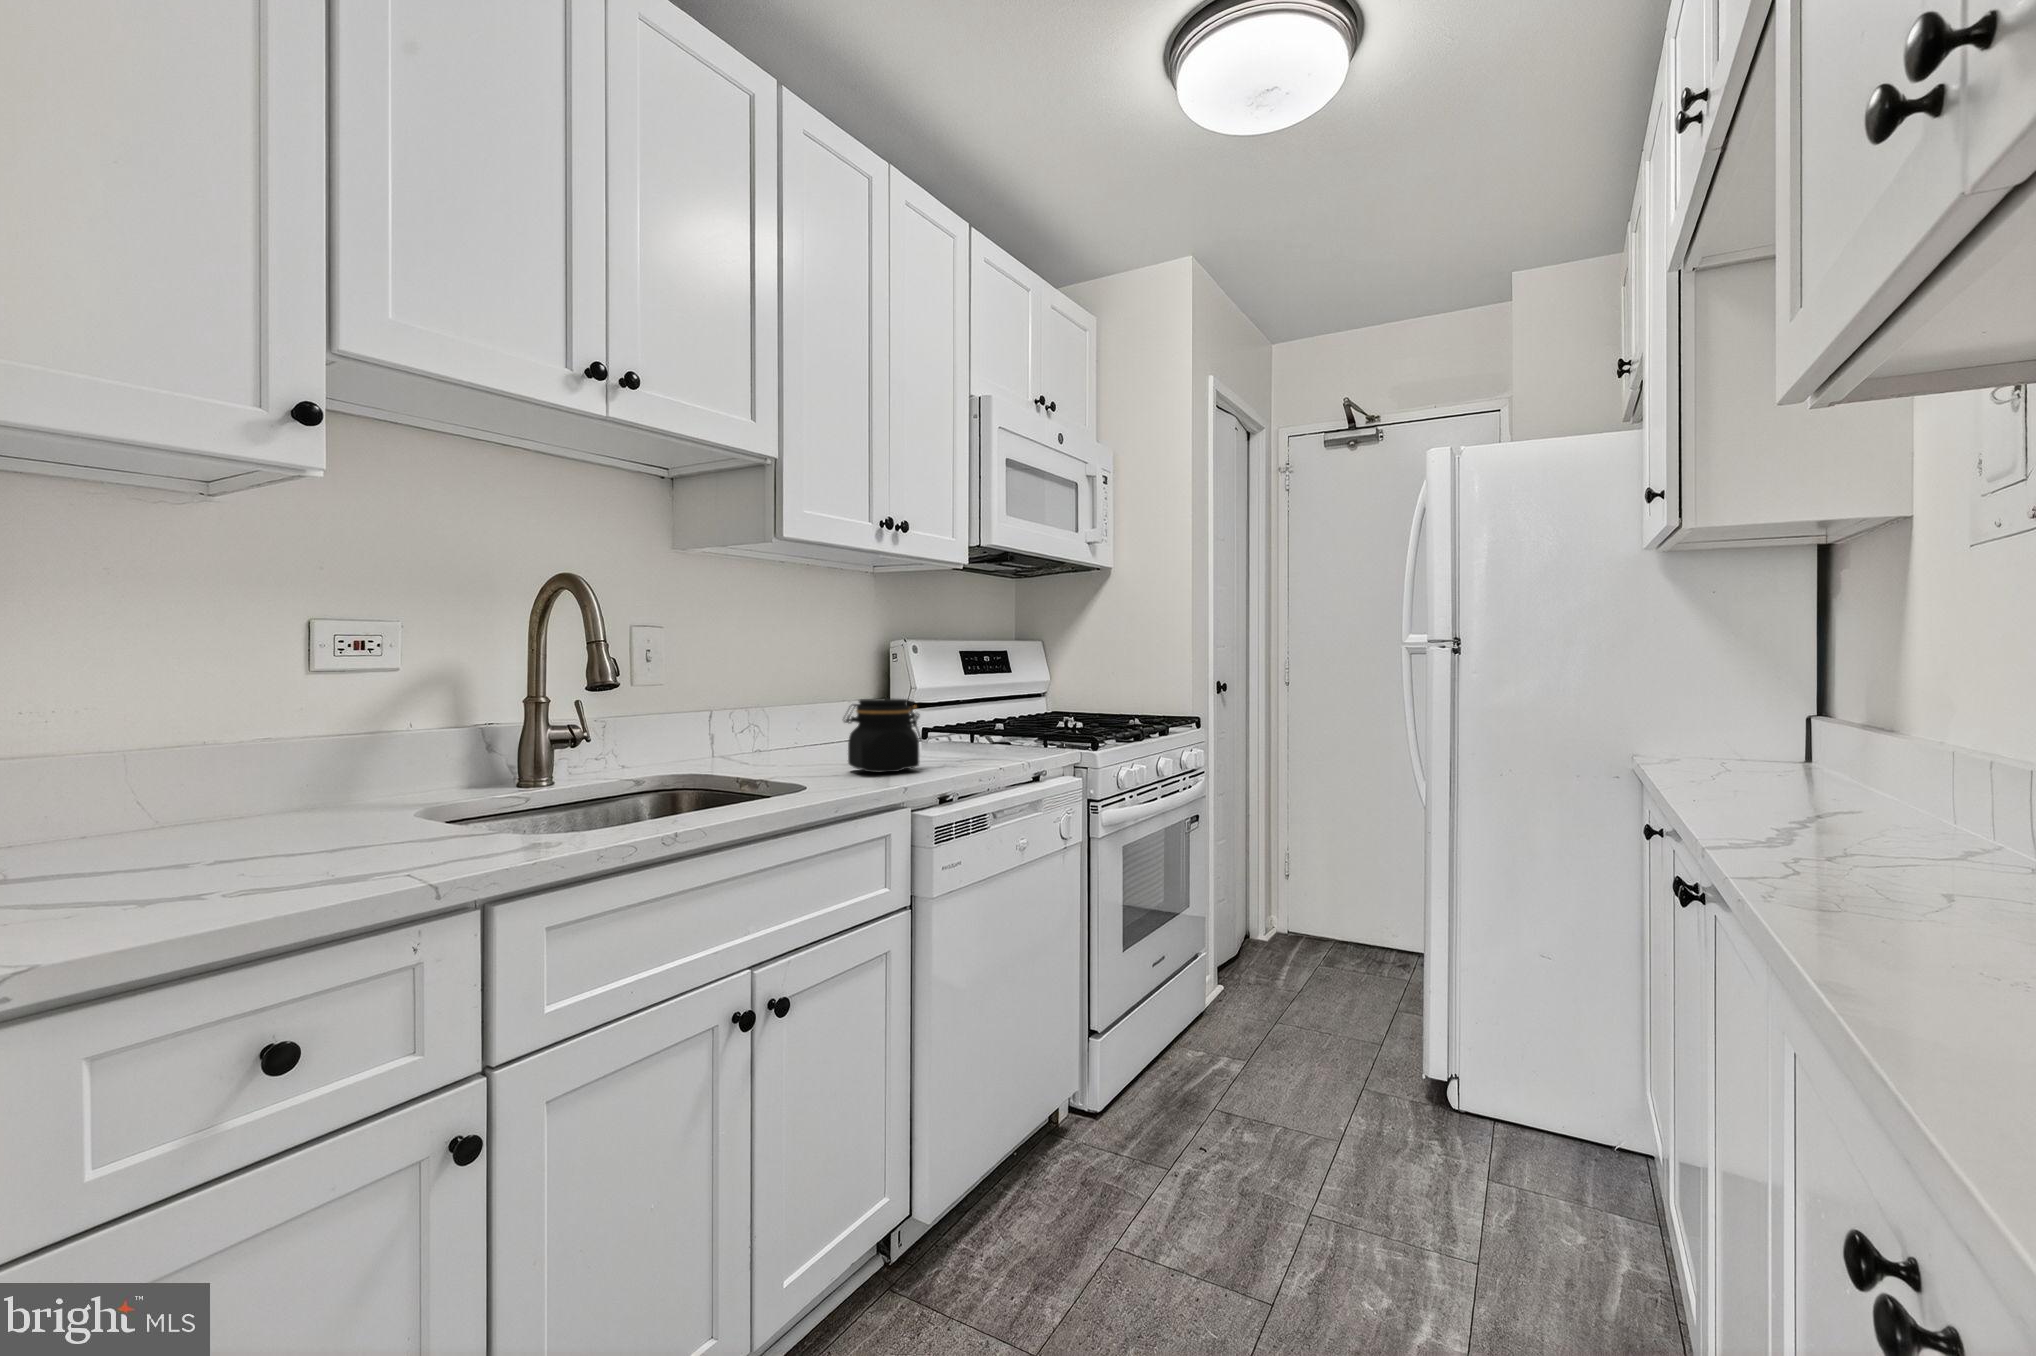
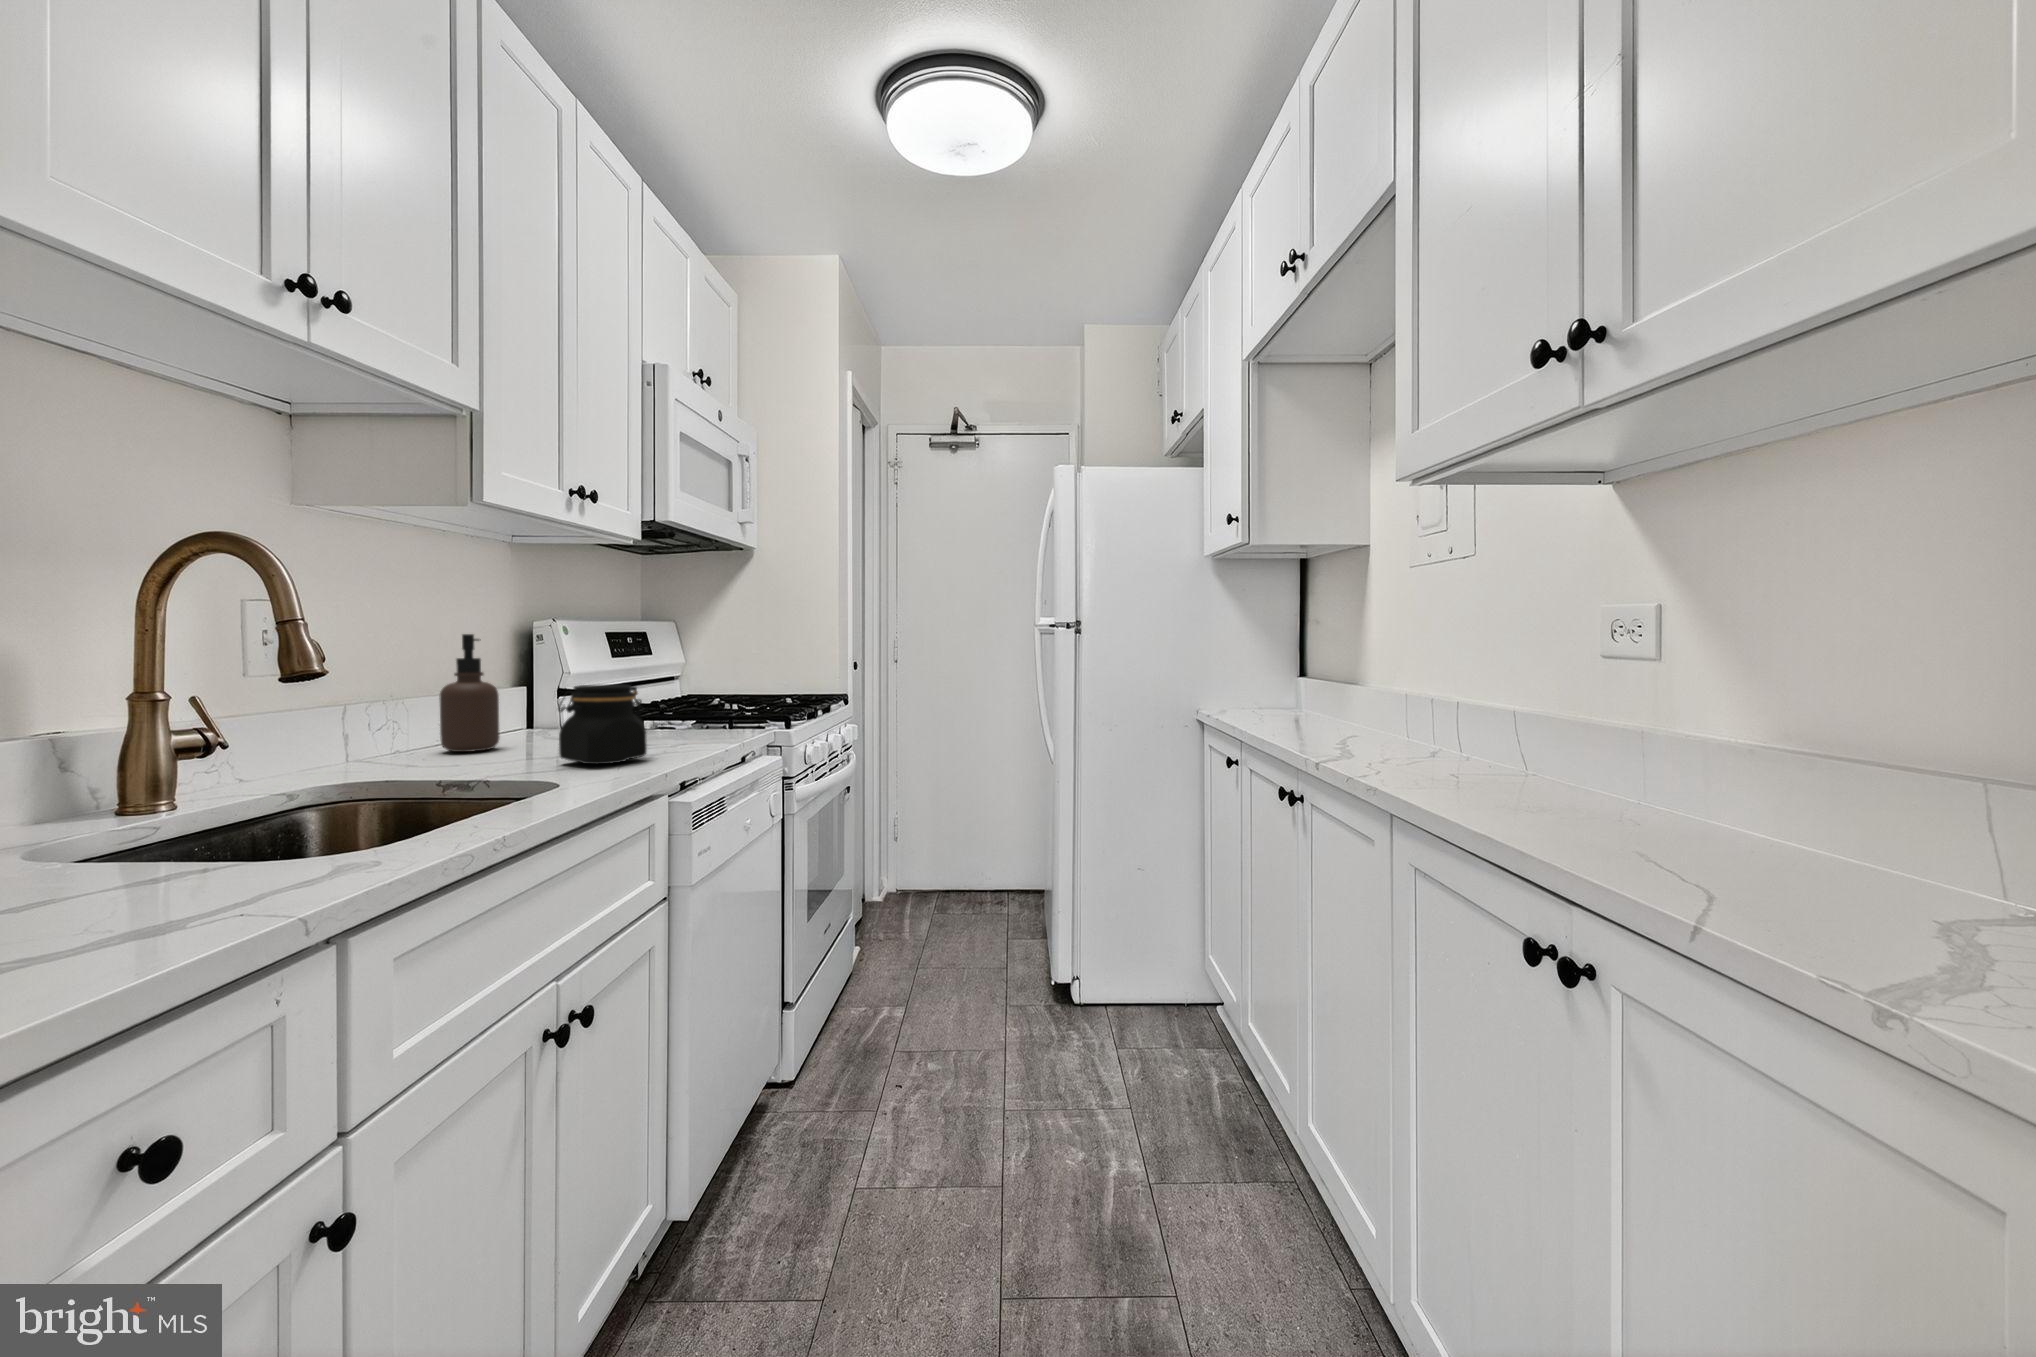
soap dispenser: none [788,653,833,755] -> present [439,634,500,752]

